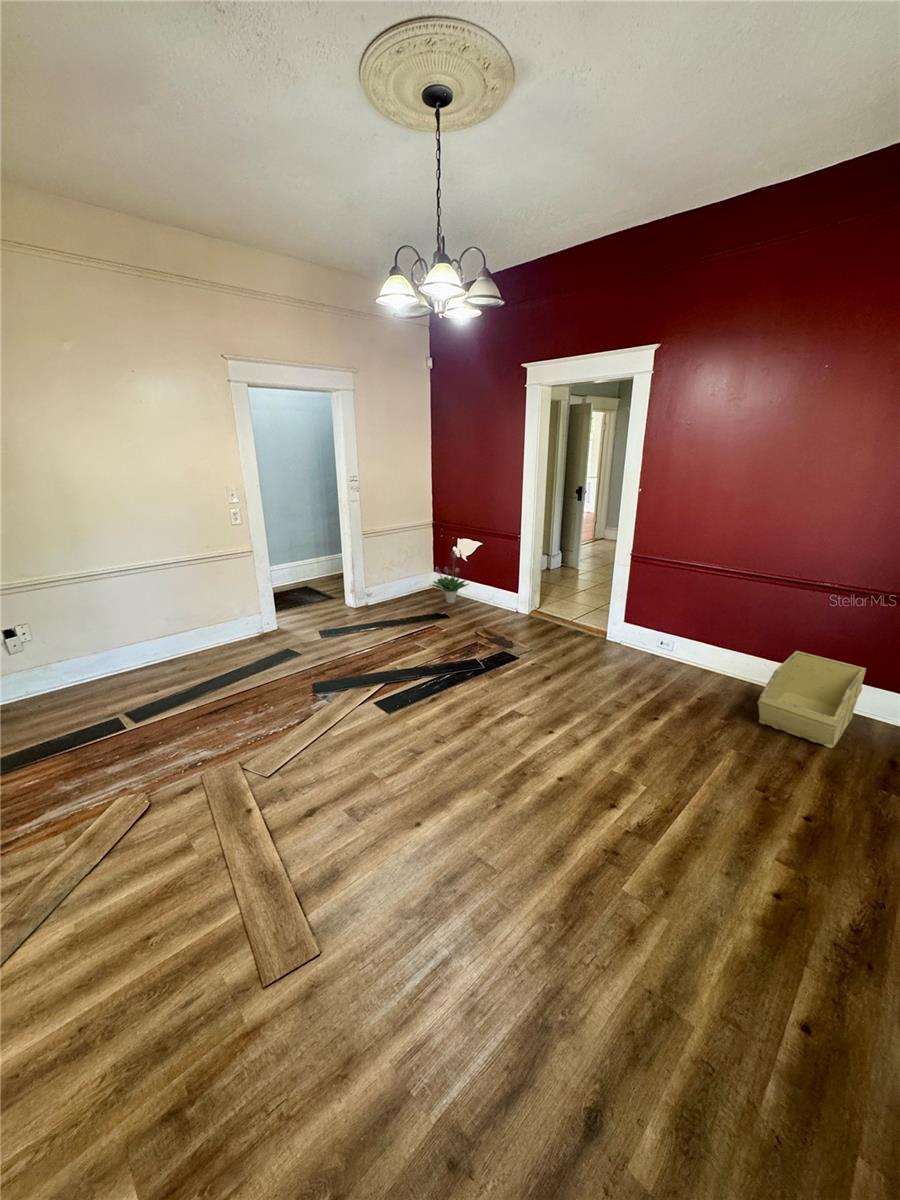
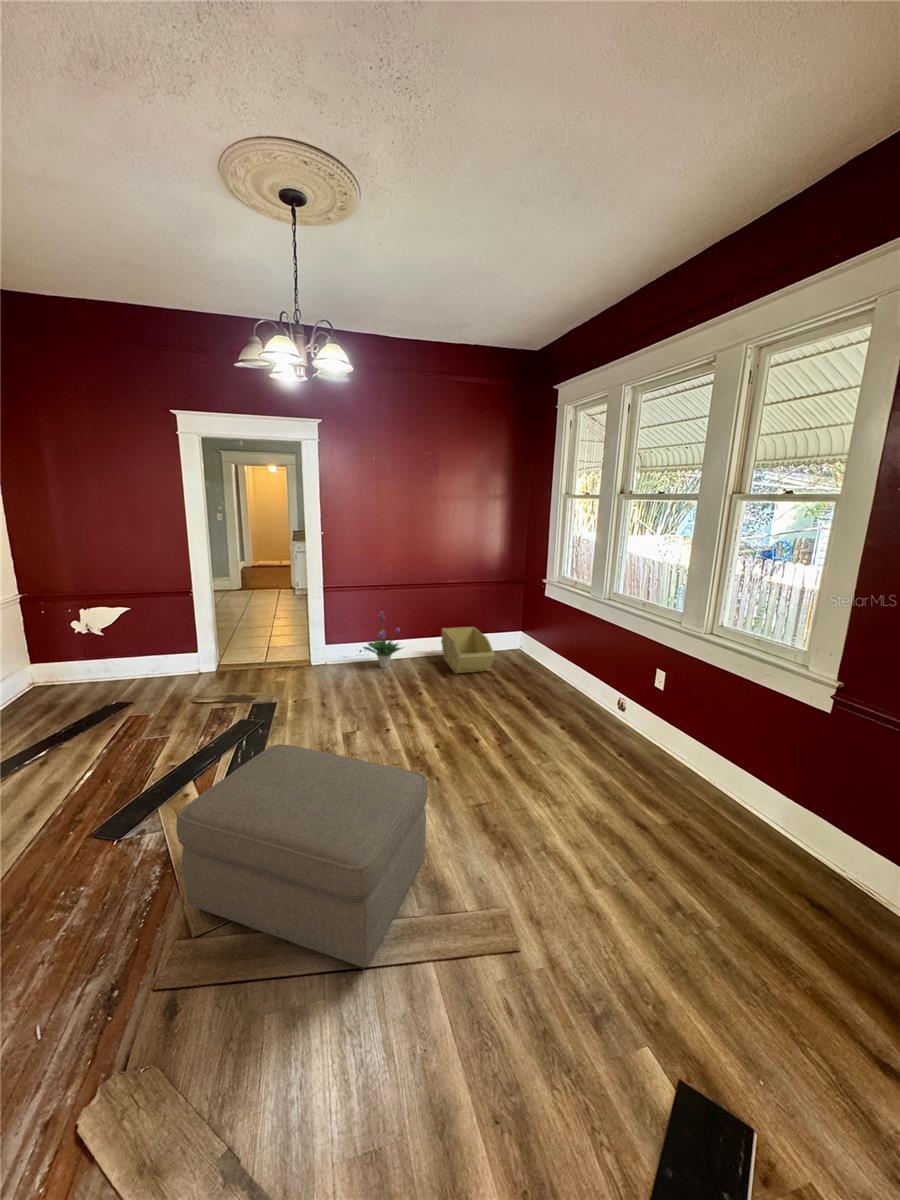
potted plant: present [433,550,469,603] -> present [364,612,401,668]
ottoman: none [189,674,358,867] -> present [177,745,428,969]

